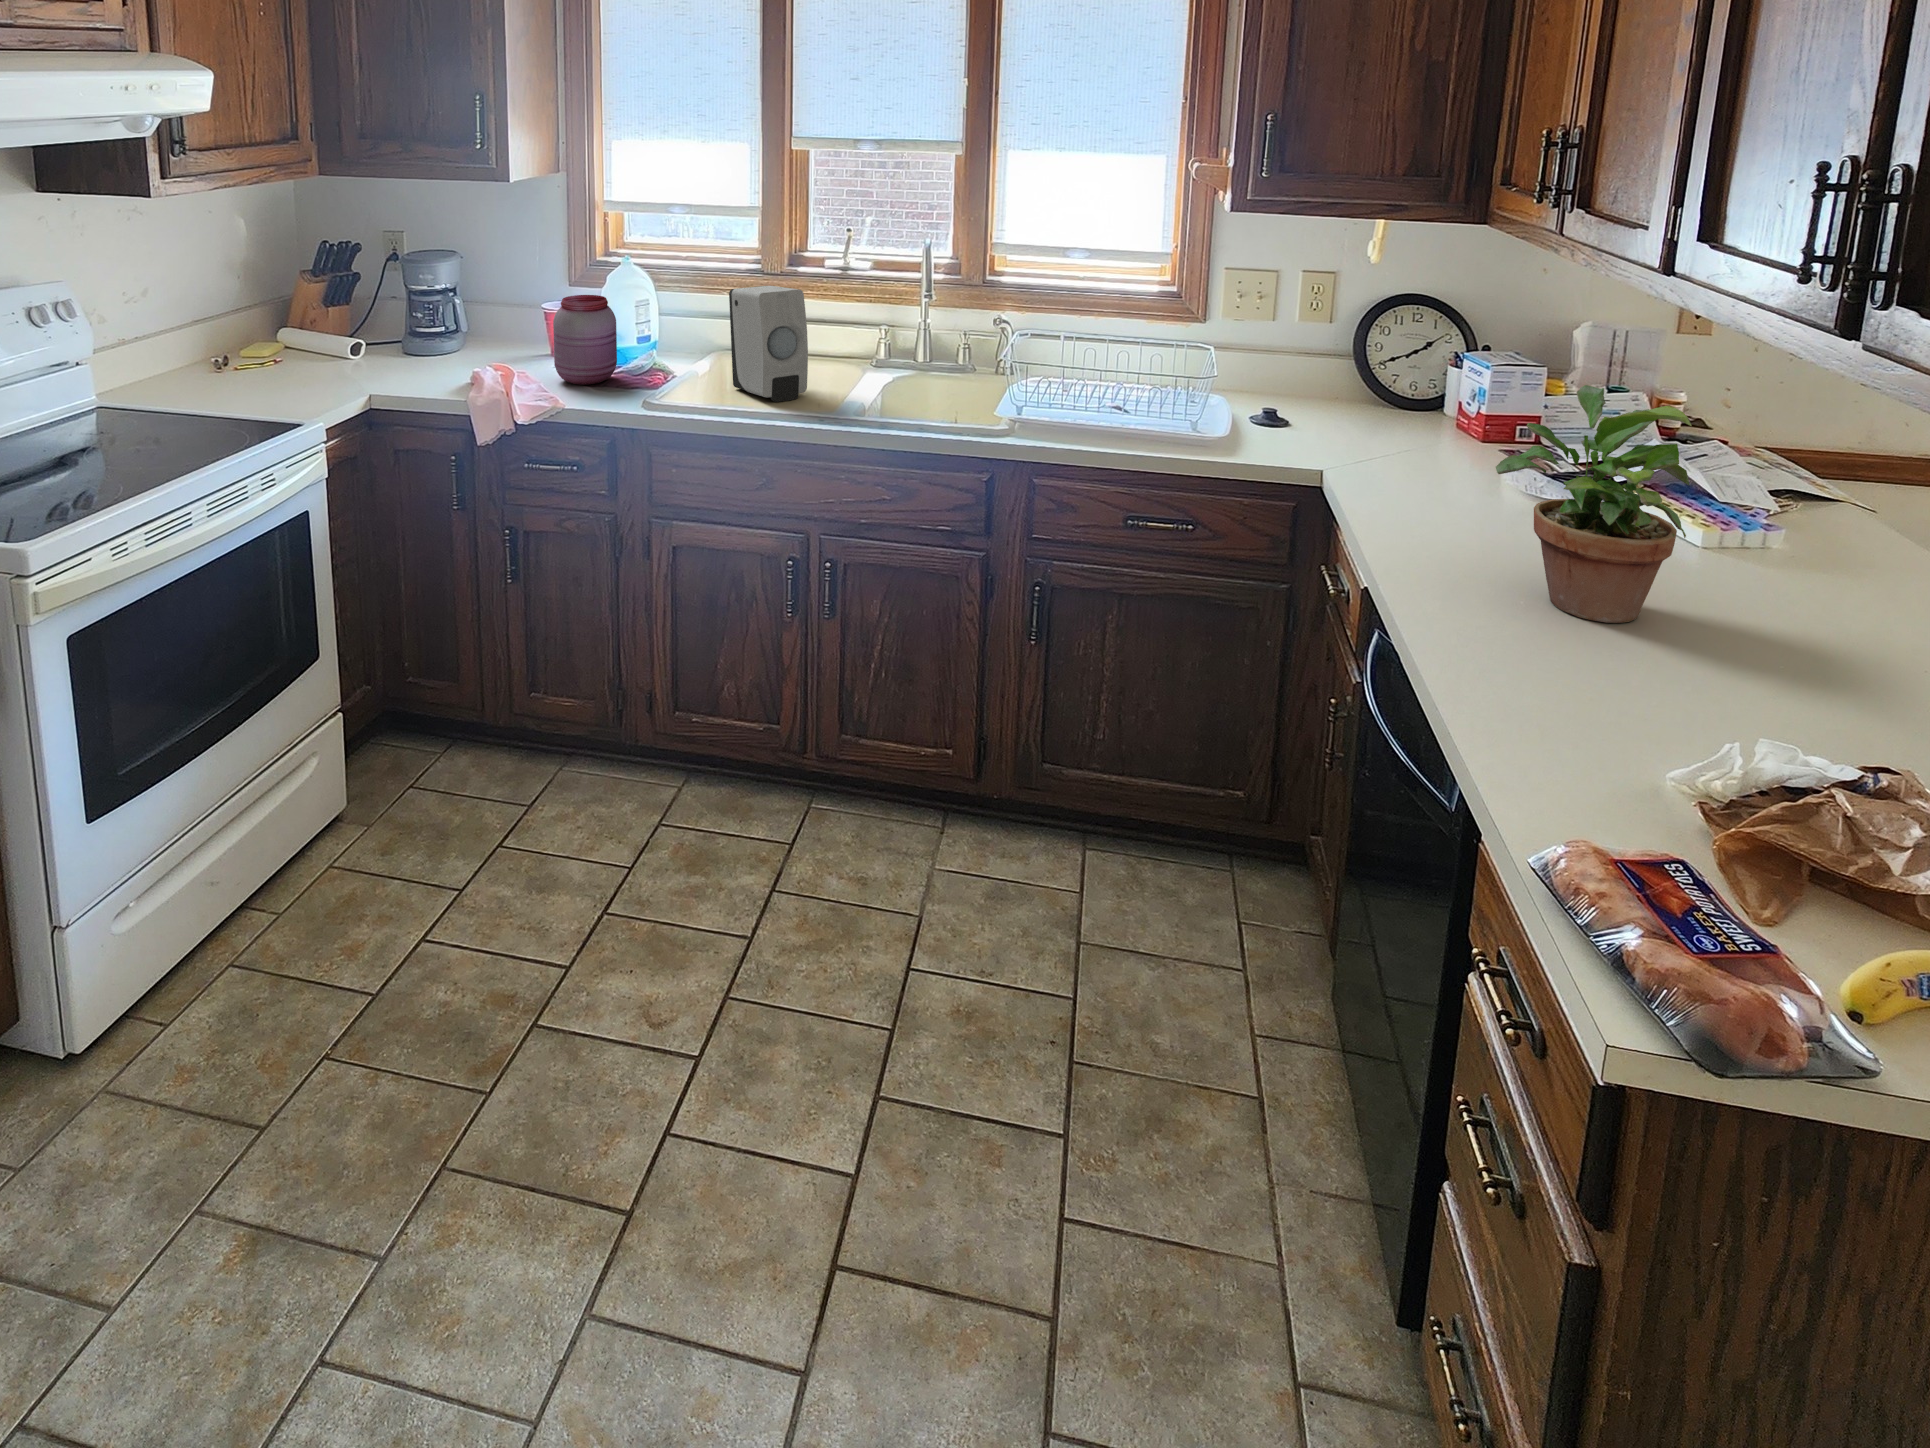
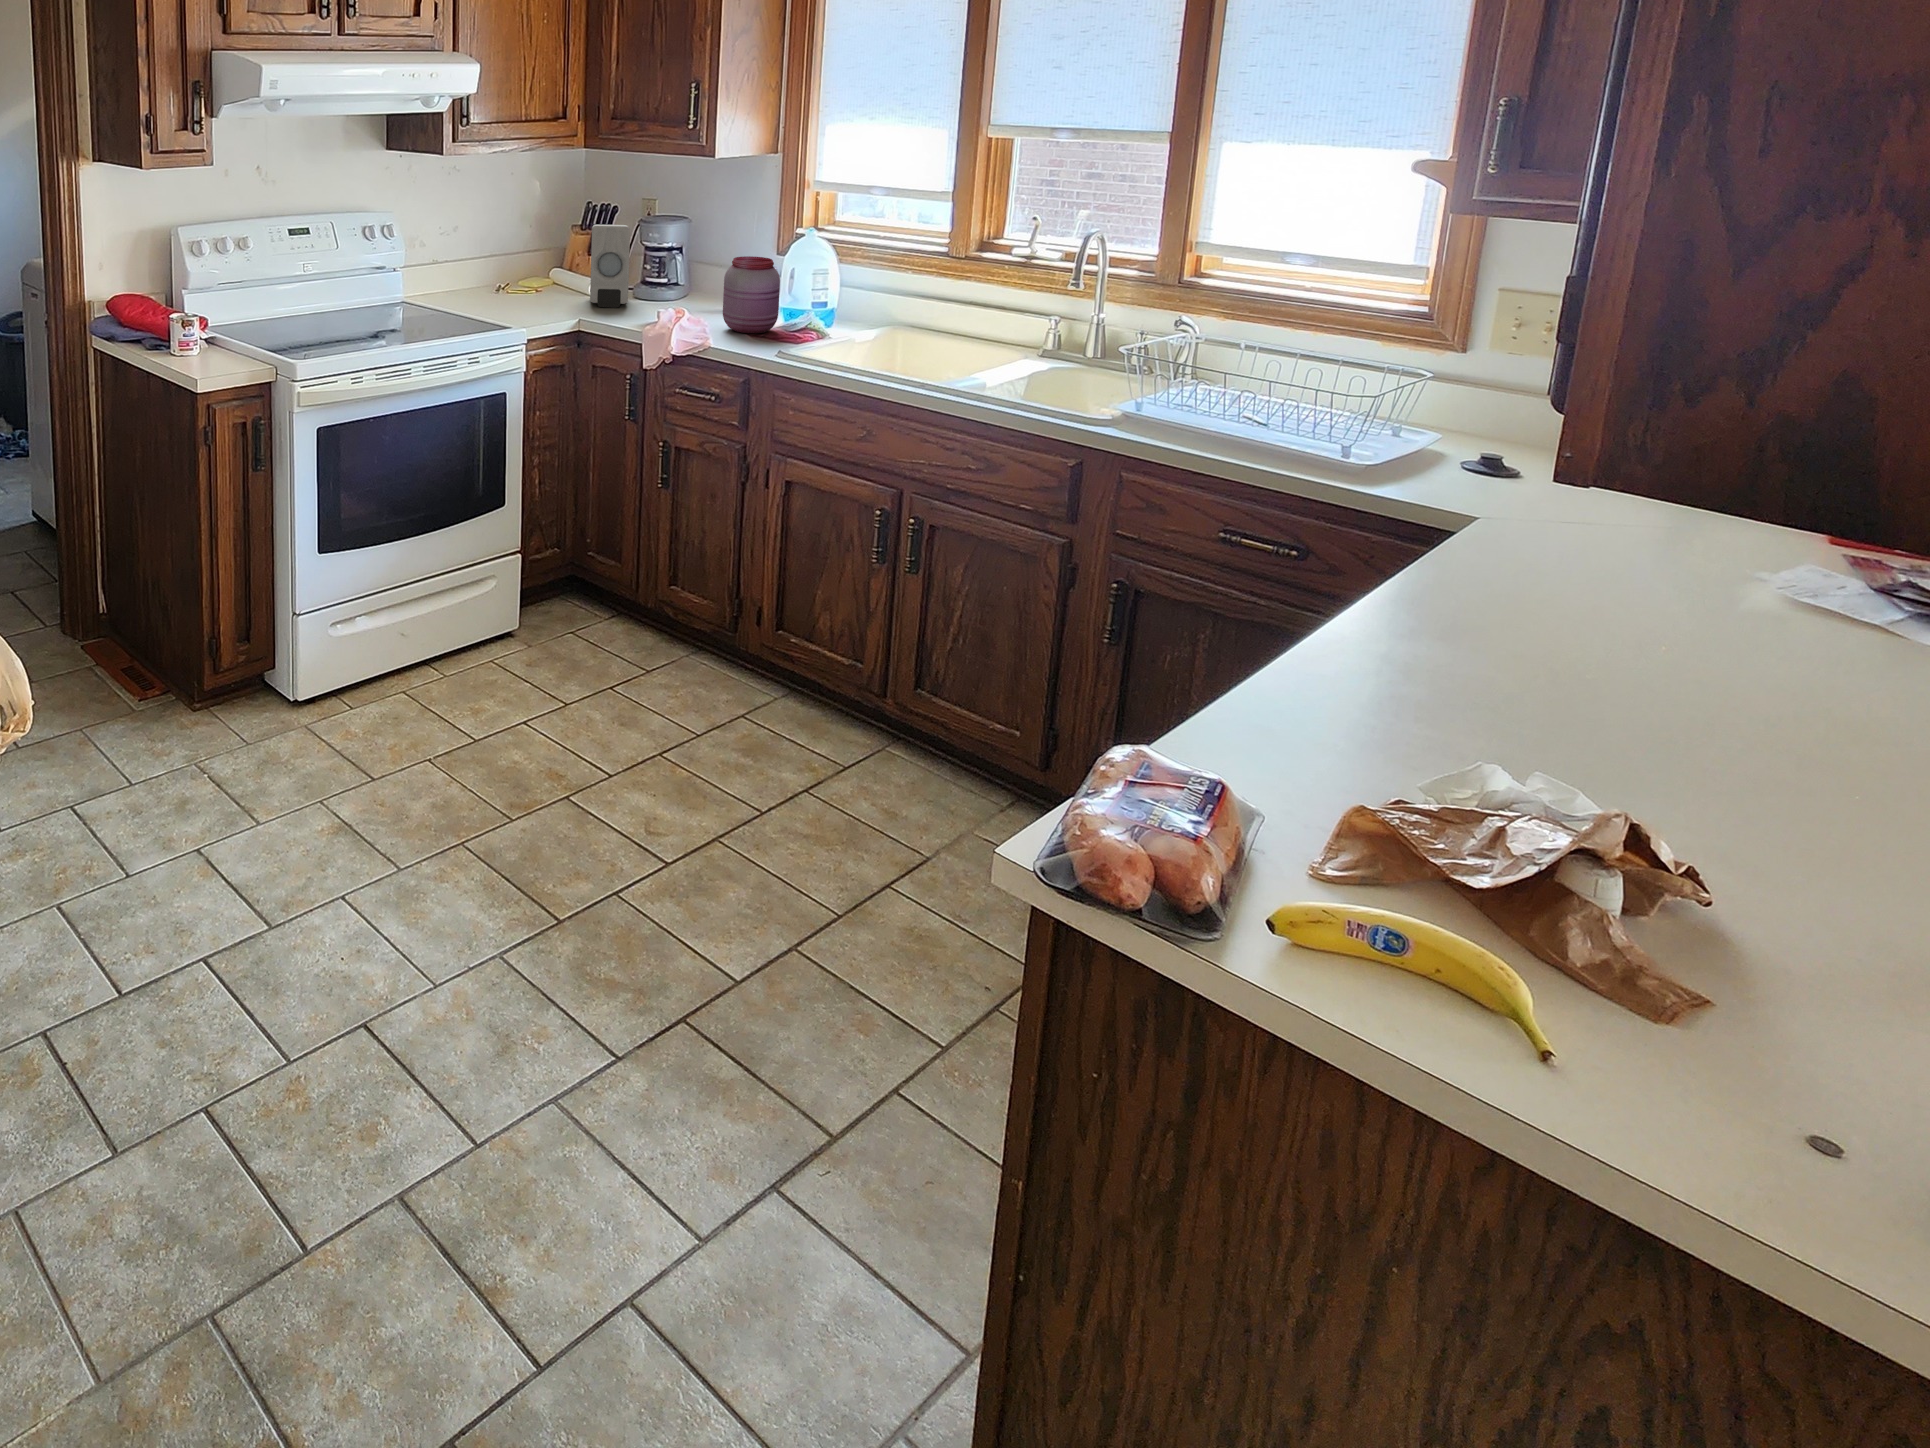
soap dispenser: present [729,286,808,402] -> present [590,225,630,308]
potted plant: present [1496,385,1692,623] -> none [1486,424,1808,706]

